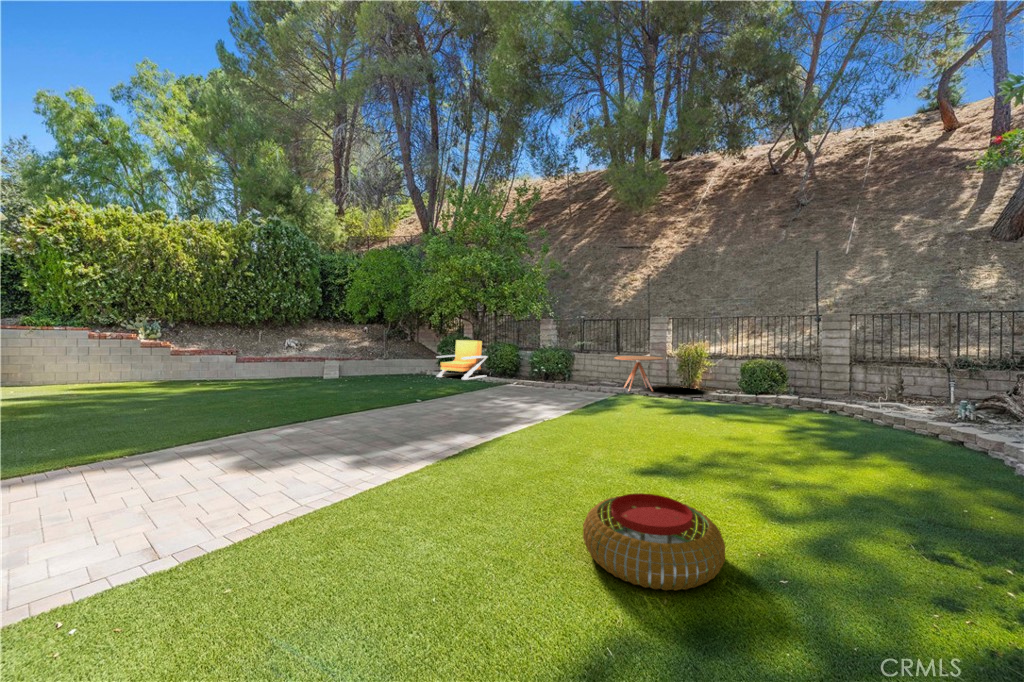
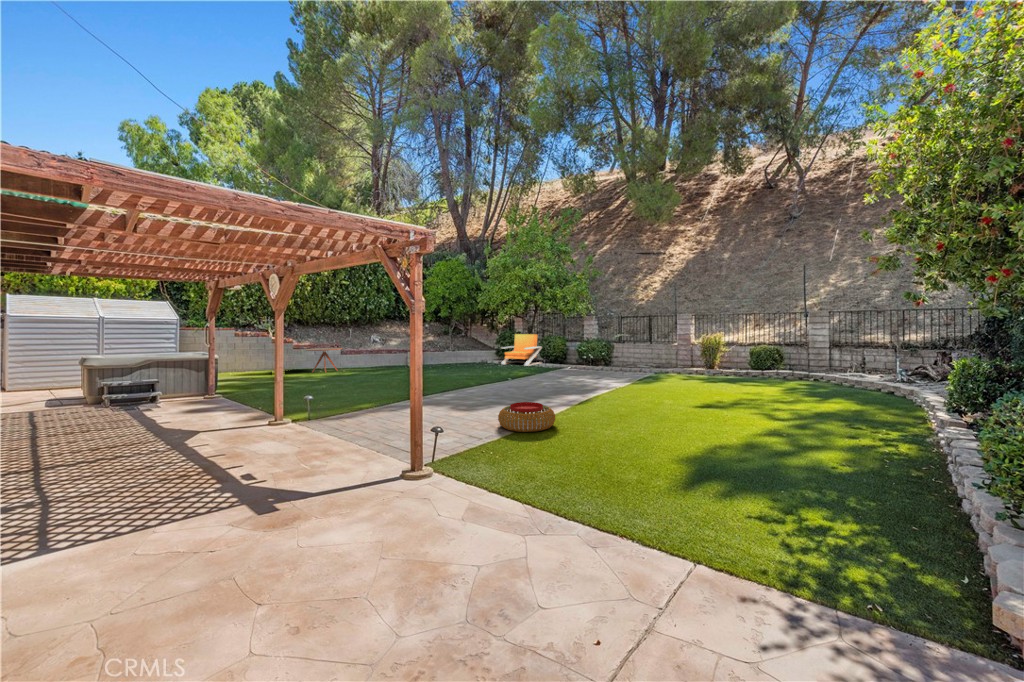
round table: present [614,356,663,391] -> present [306,348,342,373]
pouf: present [583,493,725,591] -> present [498,402,555,432]

